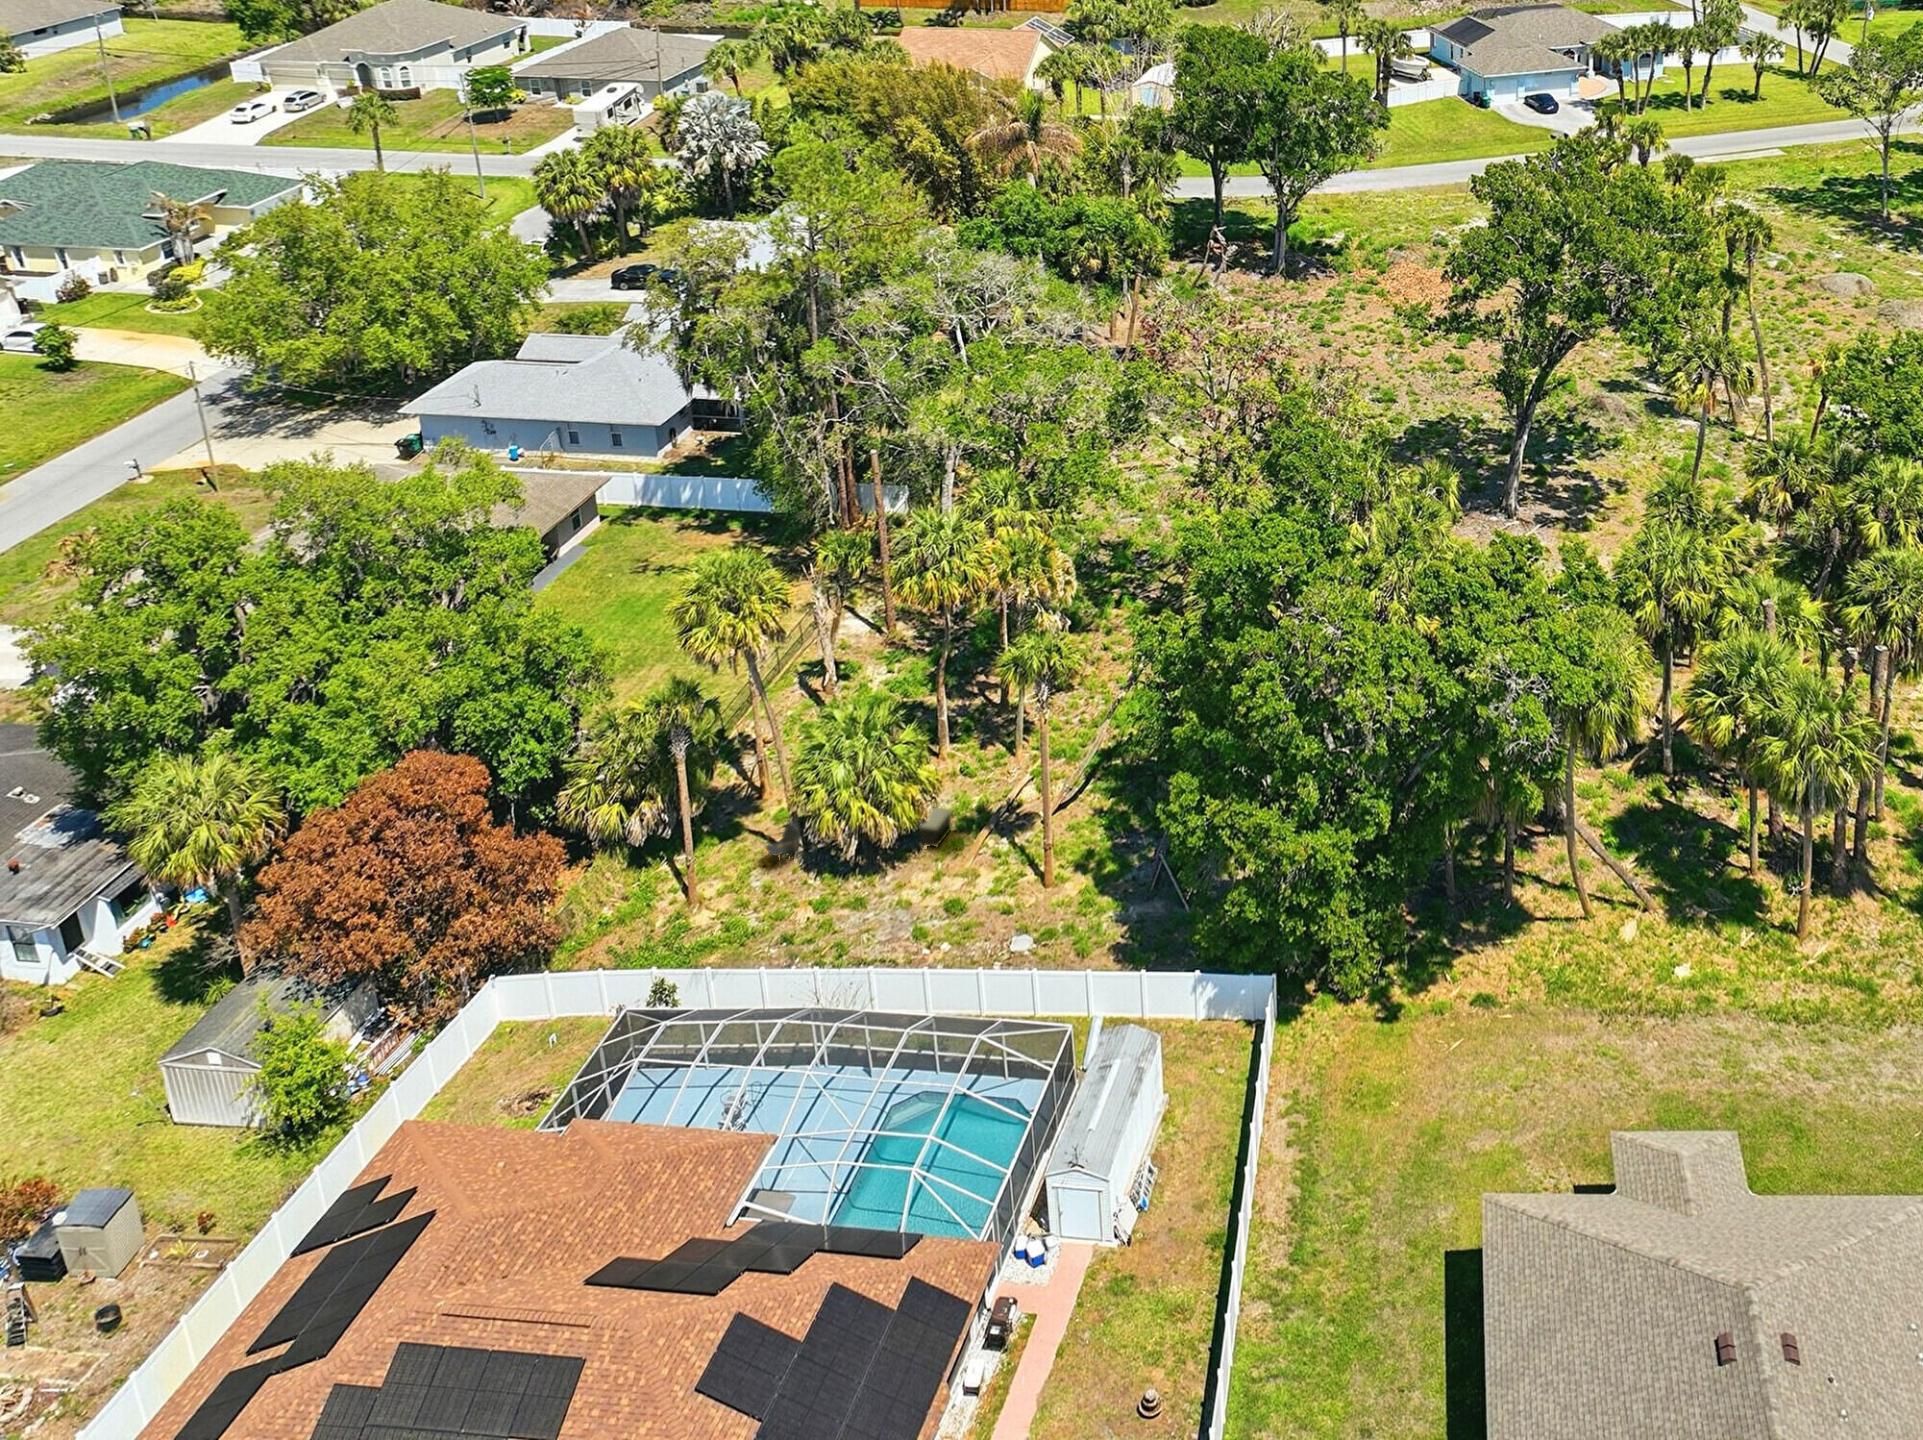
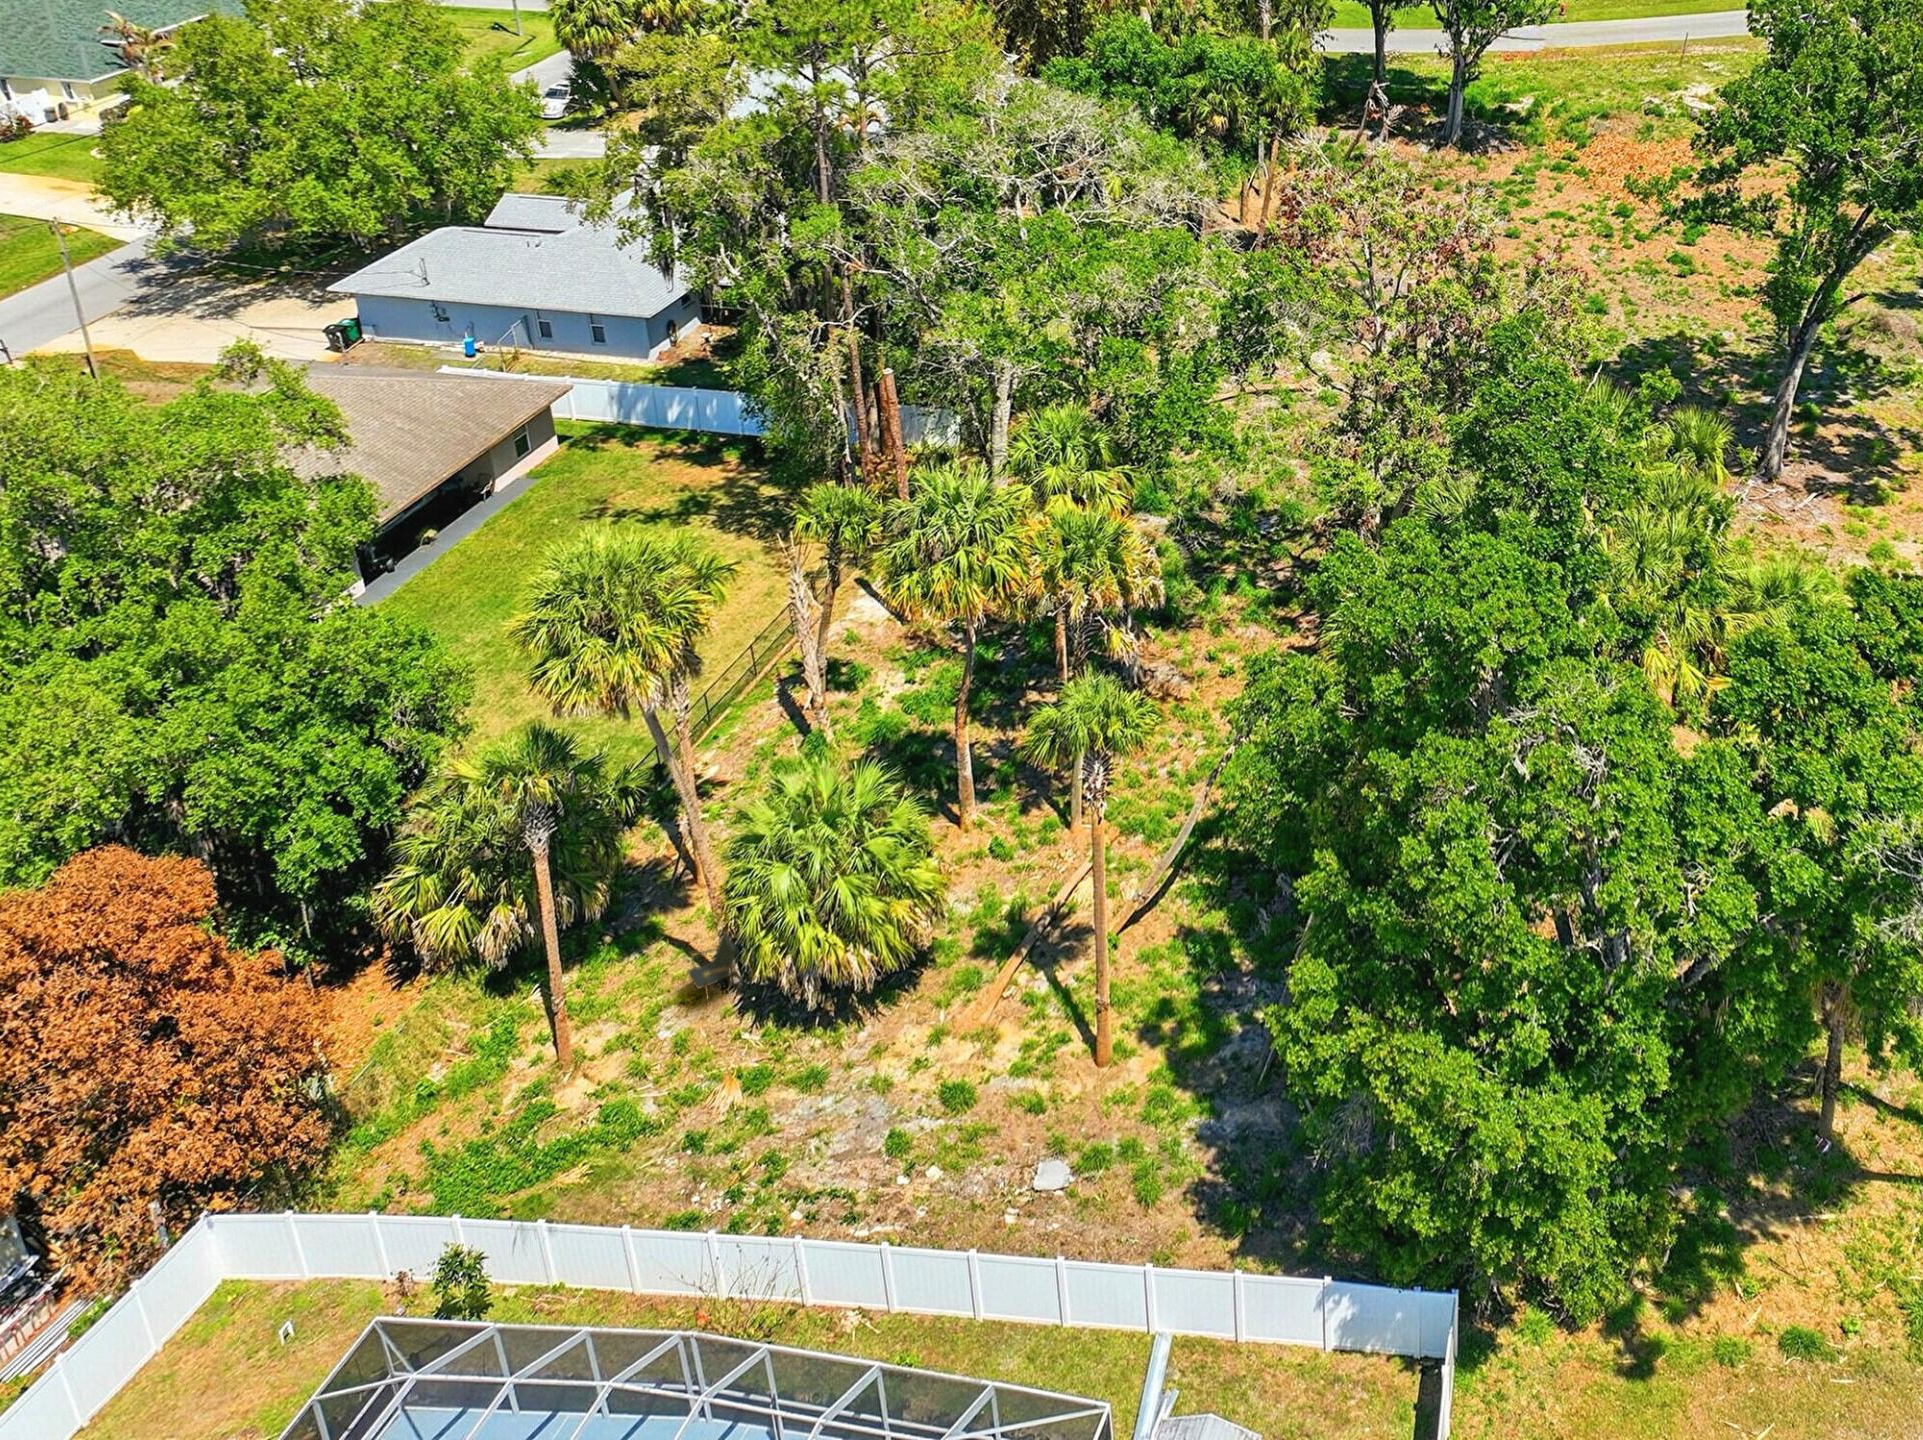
storage bench: present [919,808,952,847] -> none [914,918,966,982]

